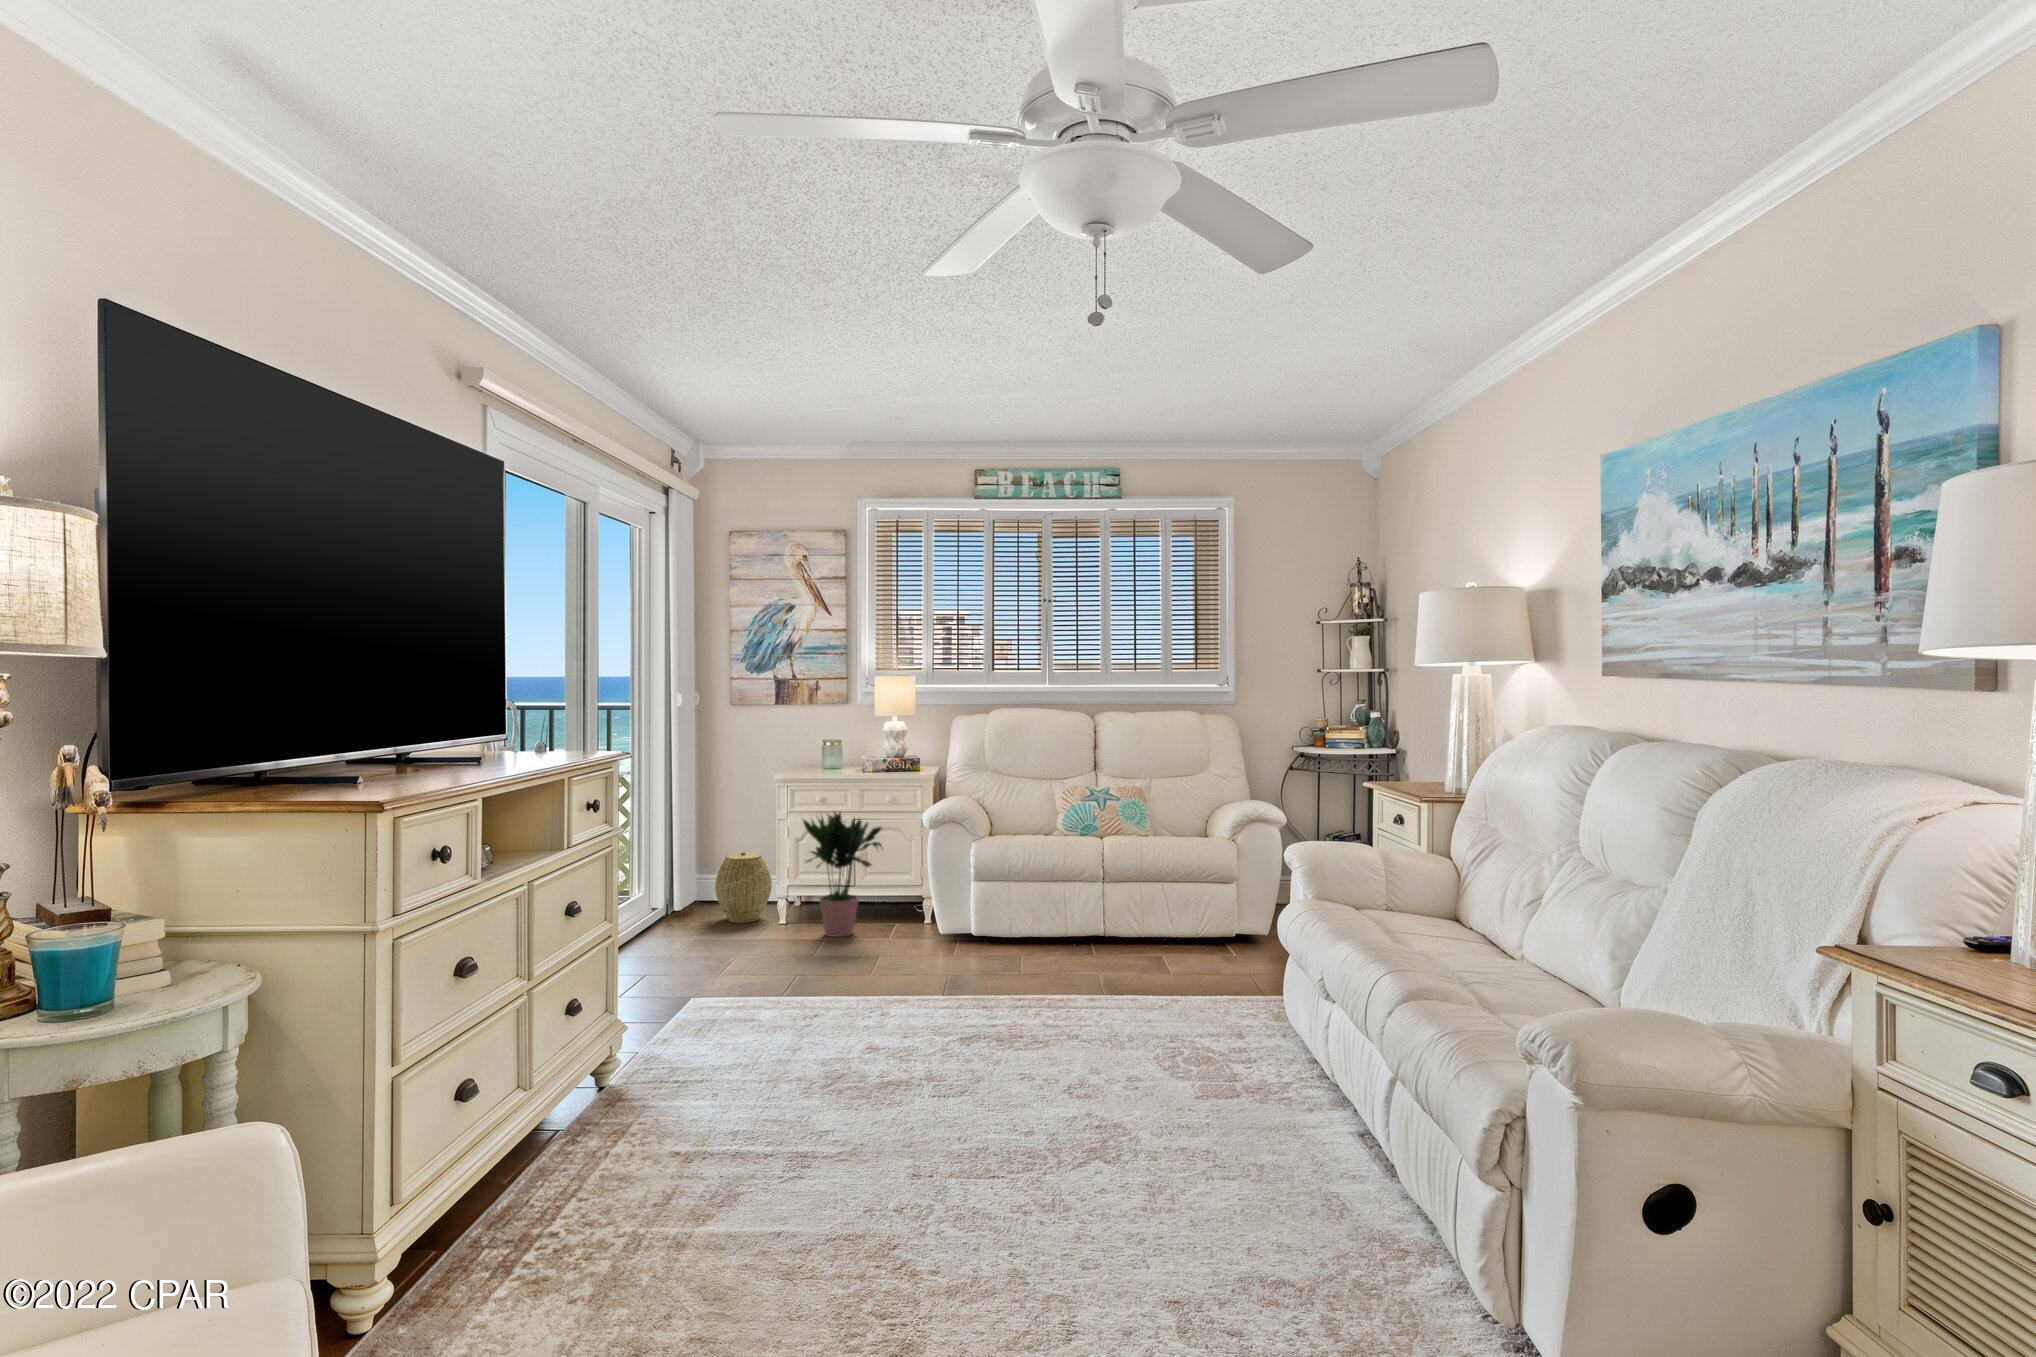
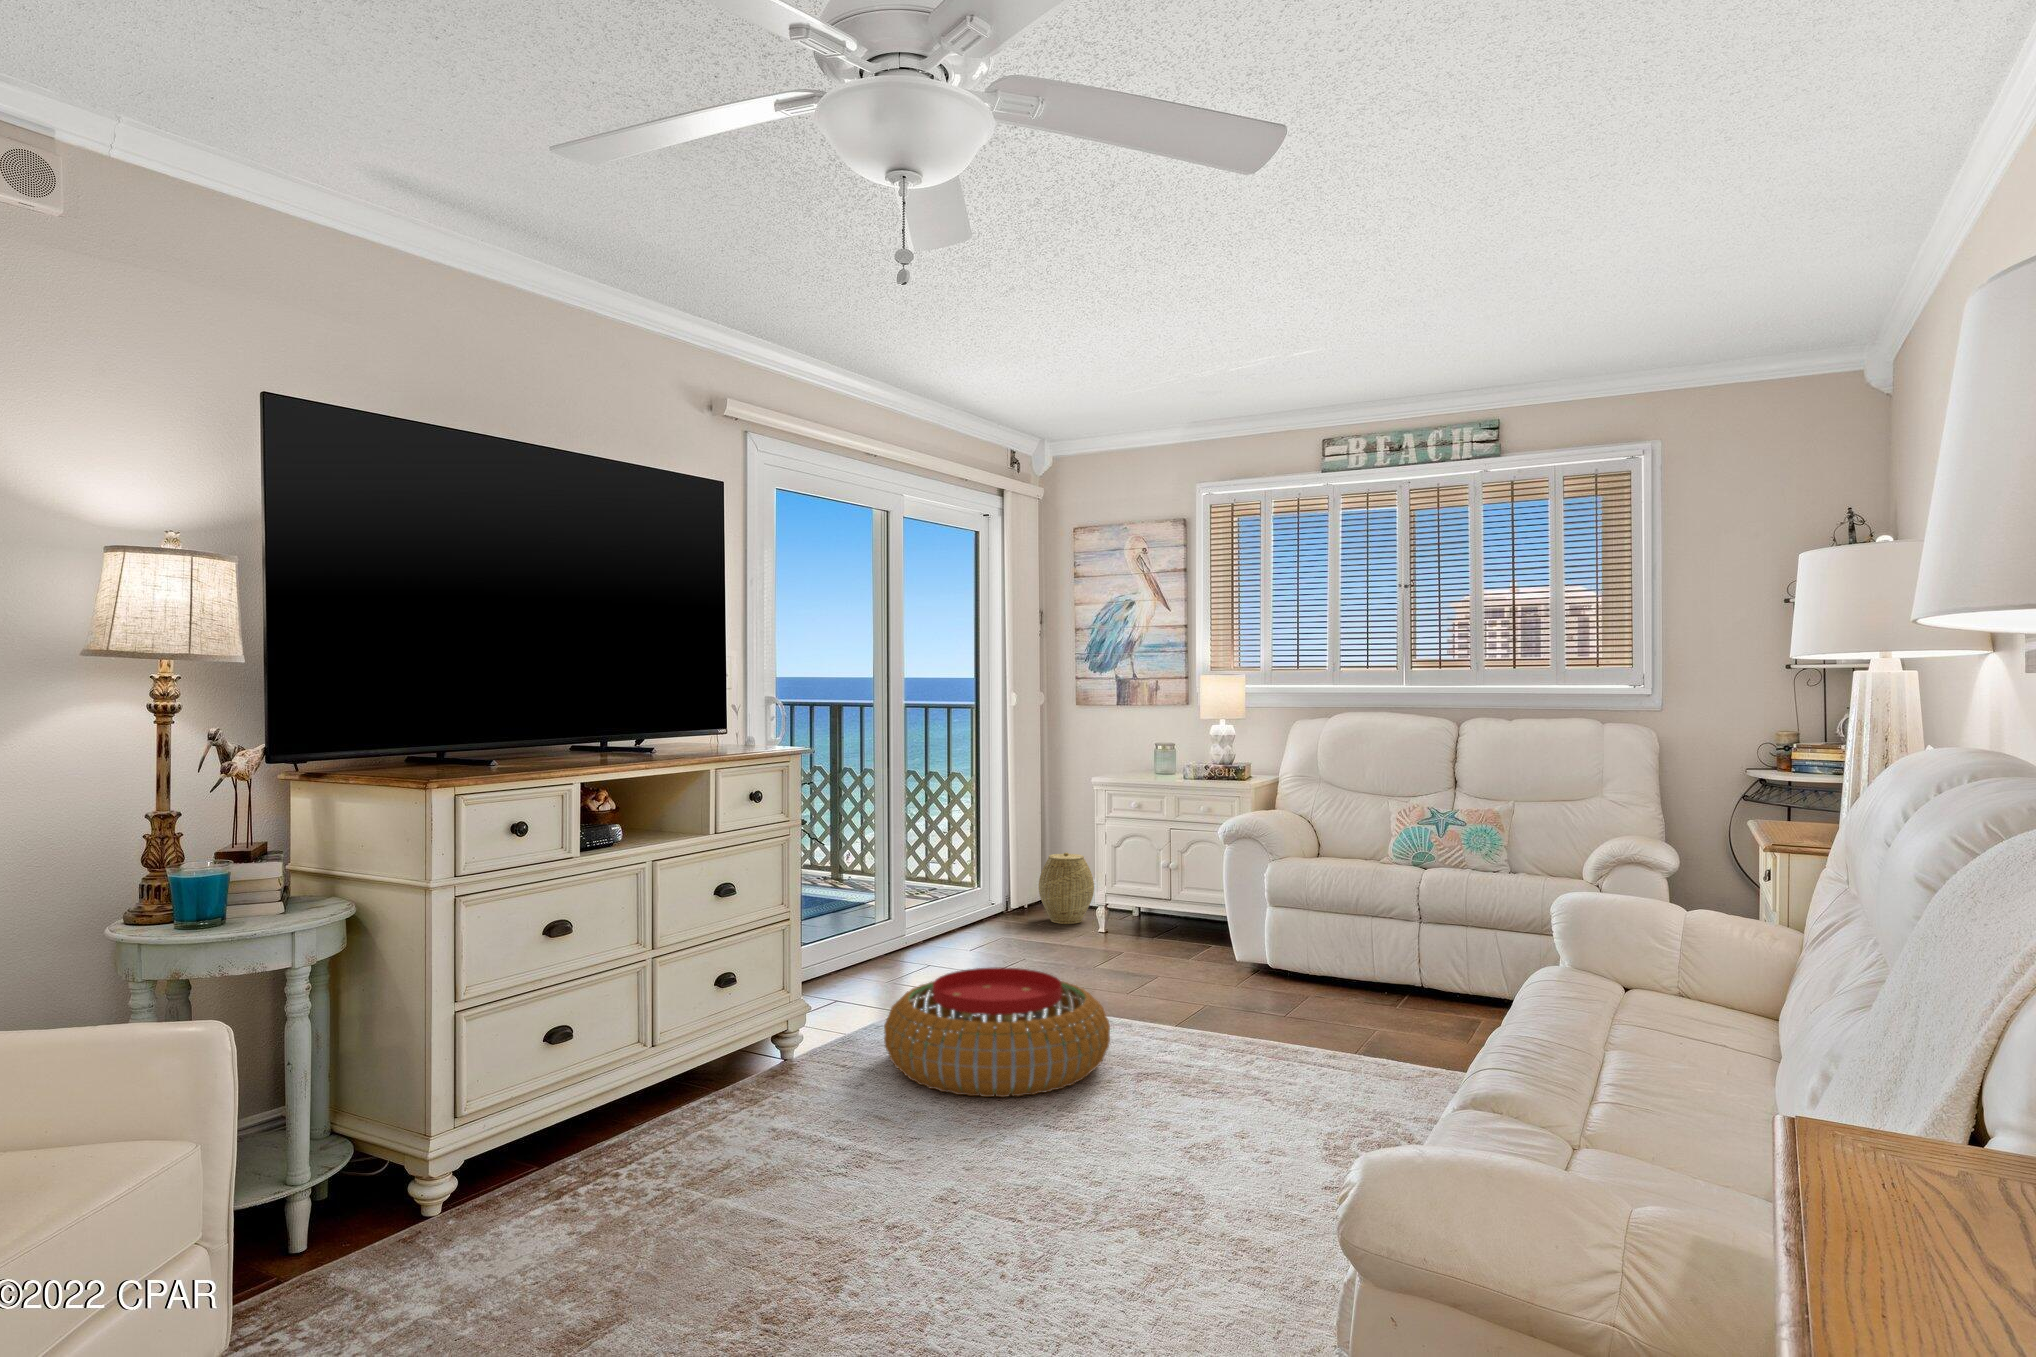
potted plant: present [803,813,882,937] -> none [1102,811,1187,948]
pouf: none [739,975,963,1110] -> present [884,967,1110,1097]

